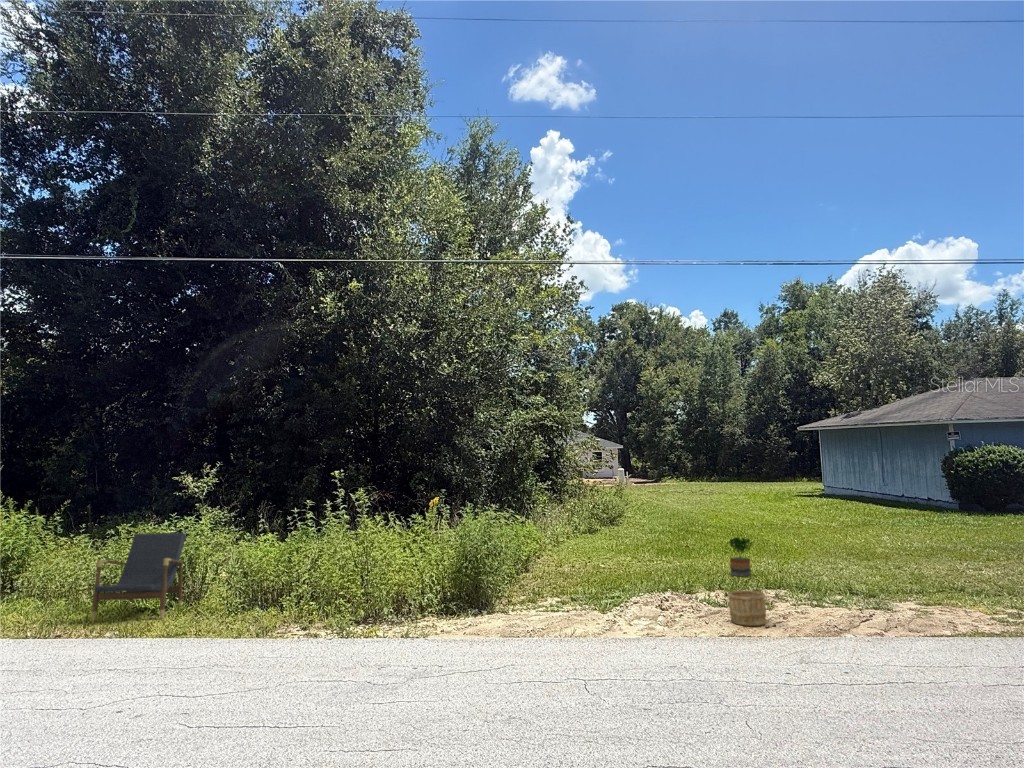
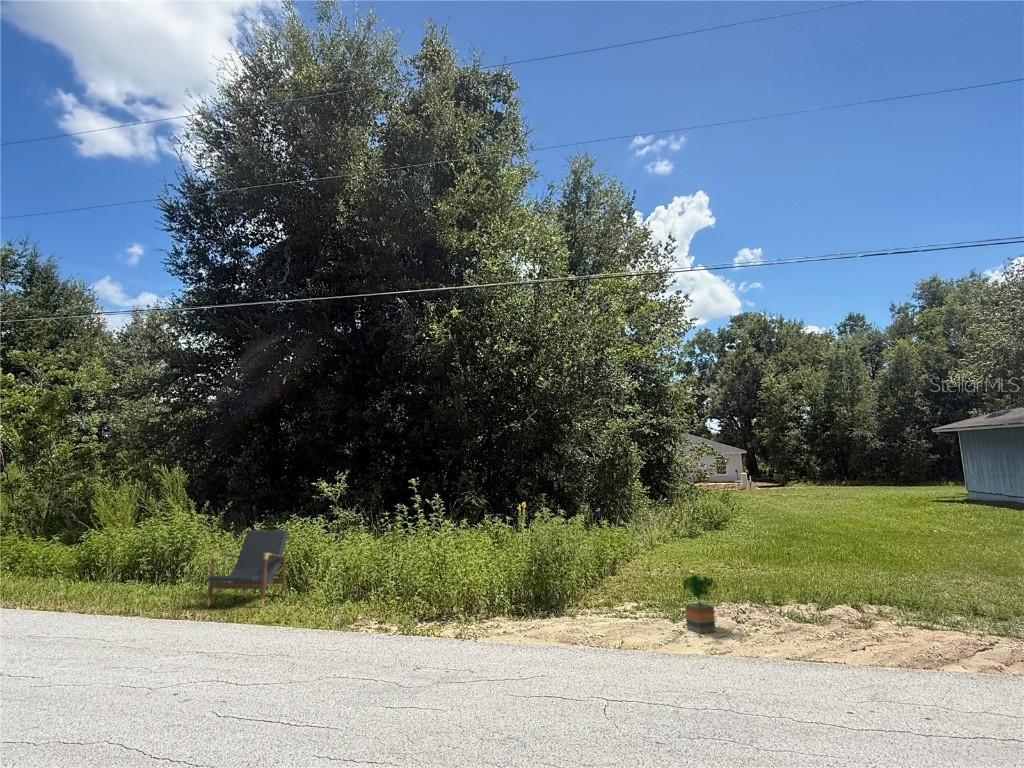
potted tree: present [729,537,752,577] -> present [683,575,718,634]
wooden bucket: present [728,590,766,626] -> none [807,606,855,647]

